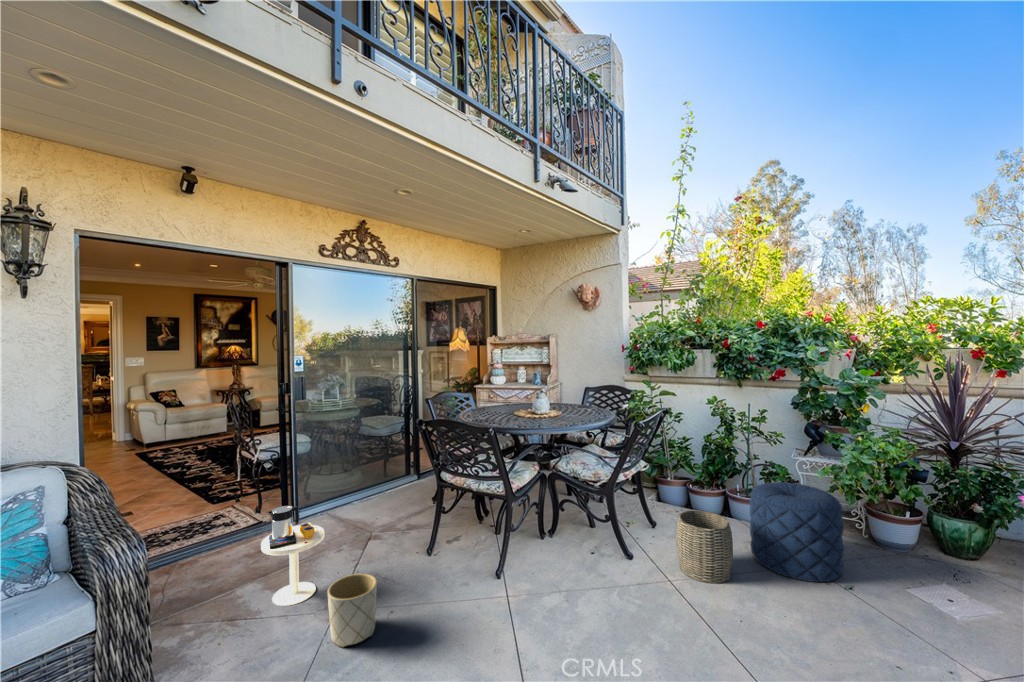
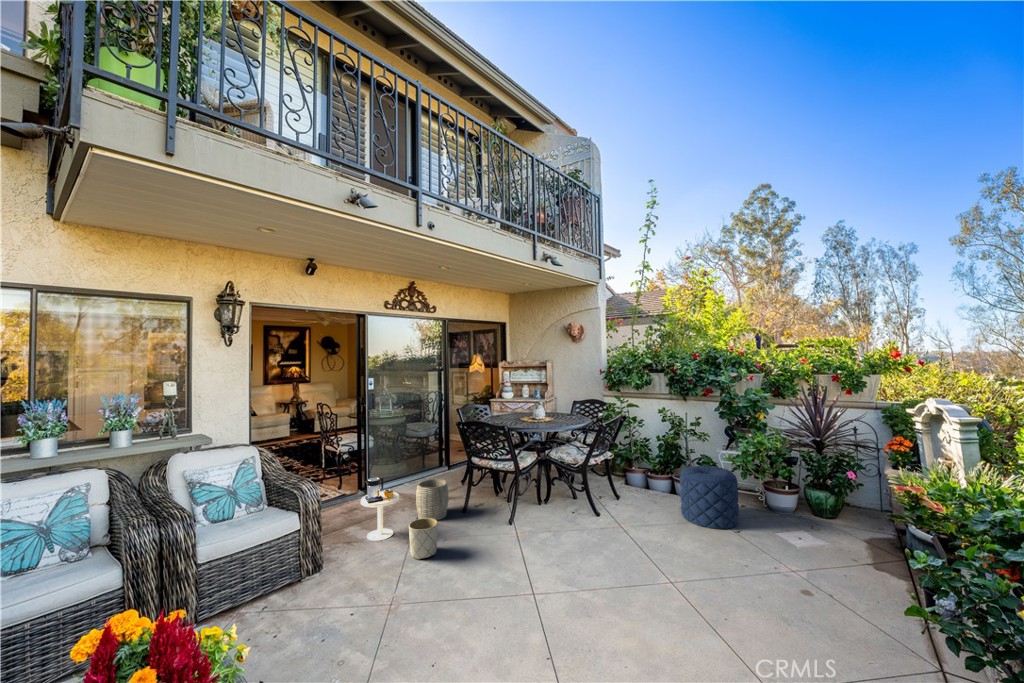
woven basket: present [676,510,733,584] -> present [416,479,448,520]

